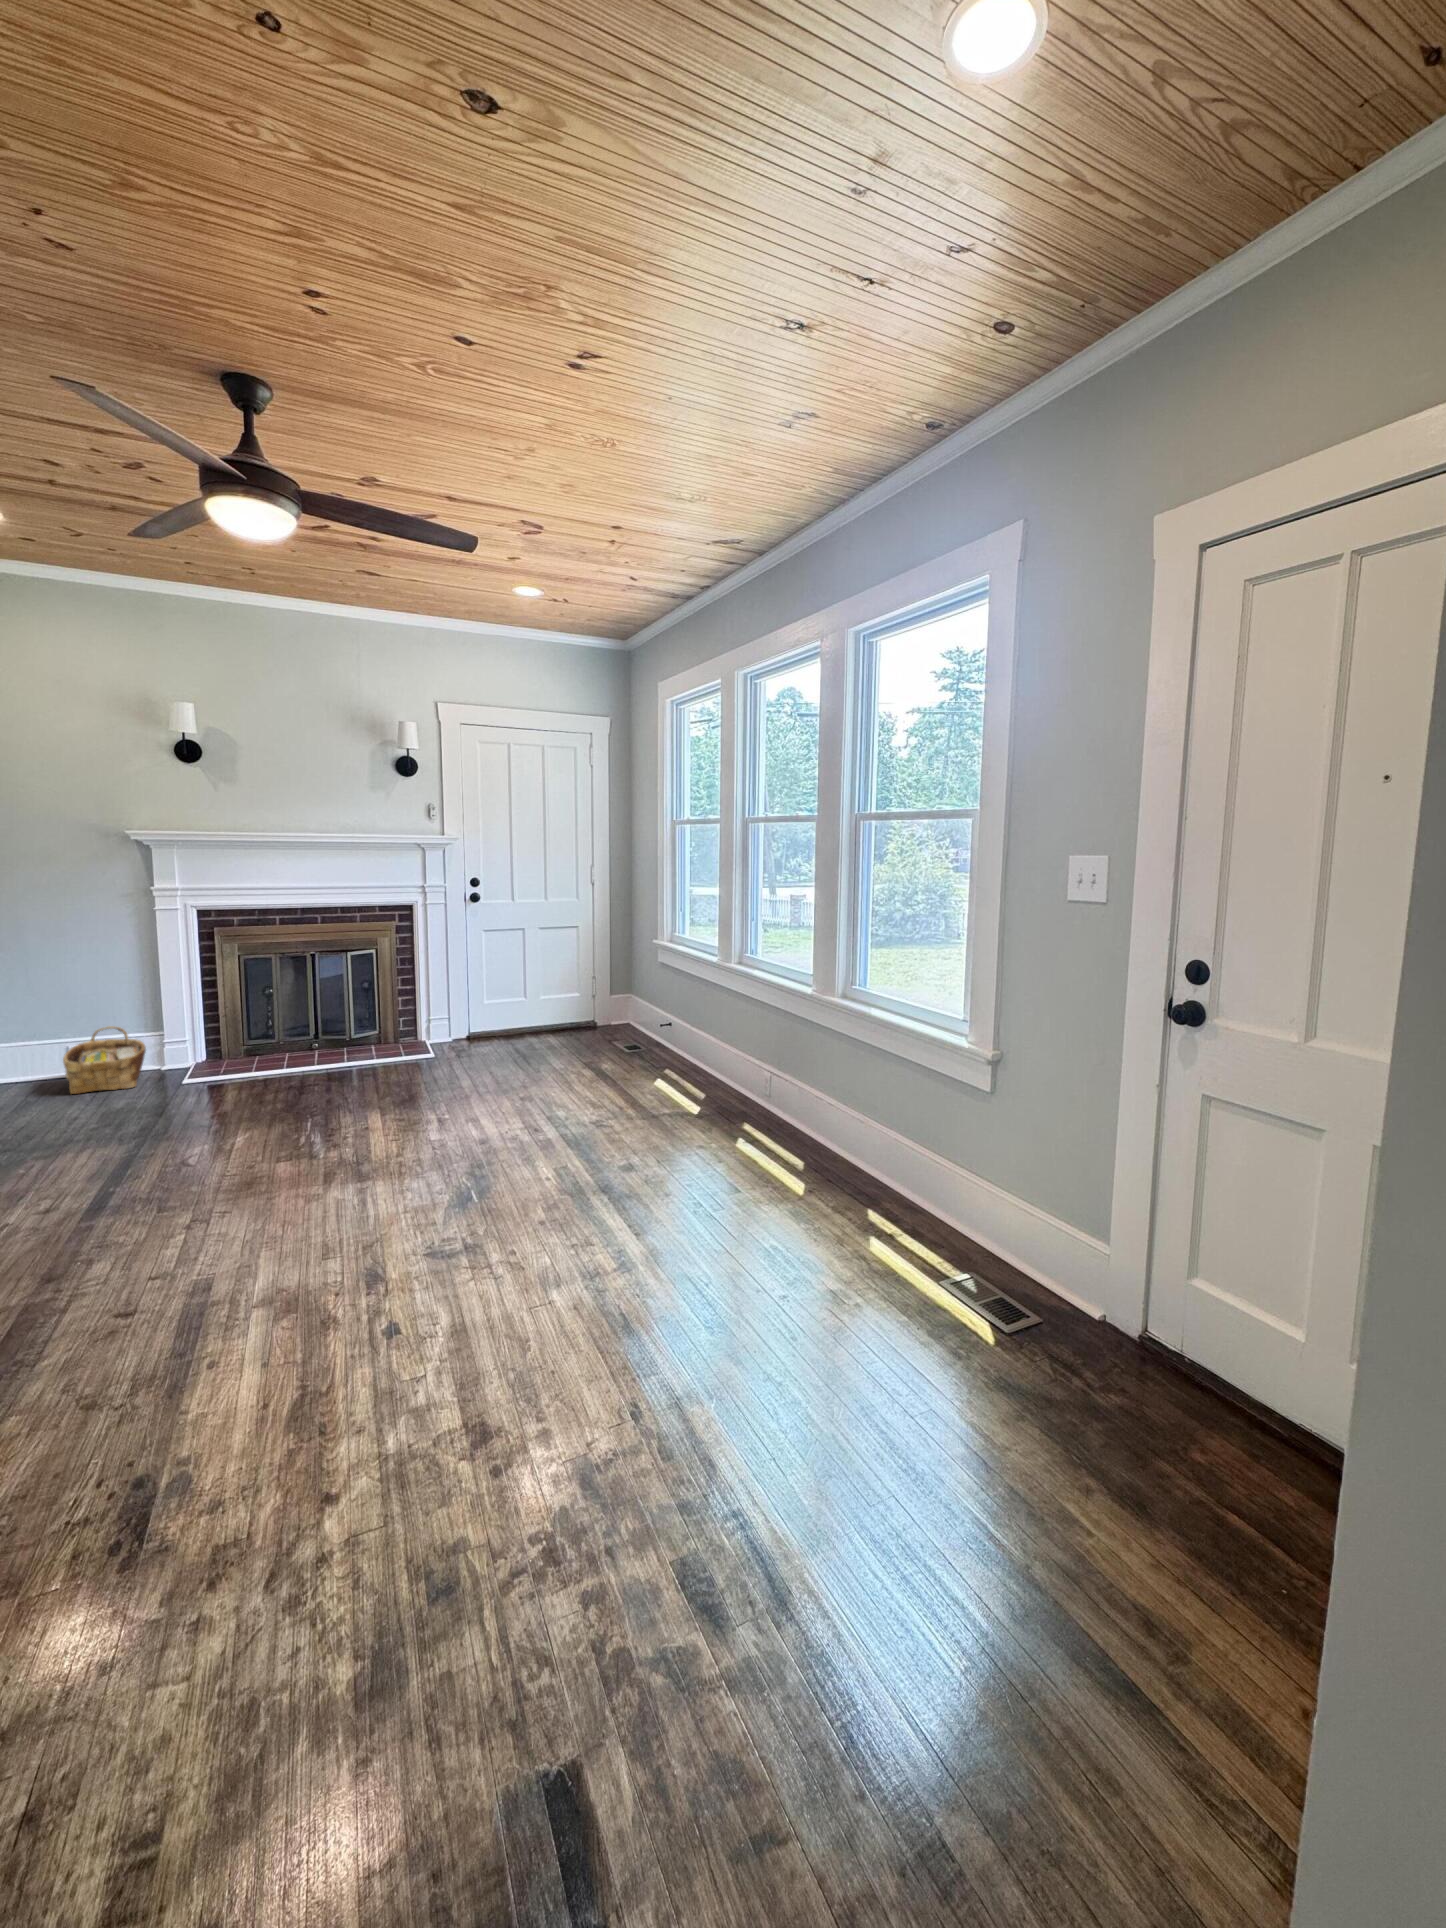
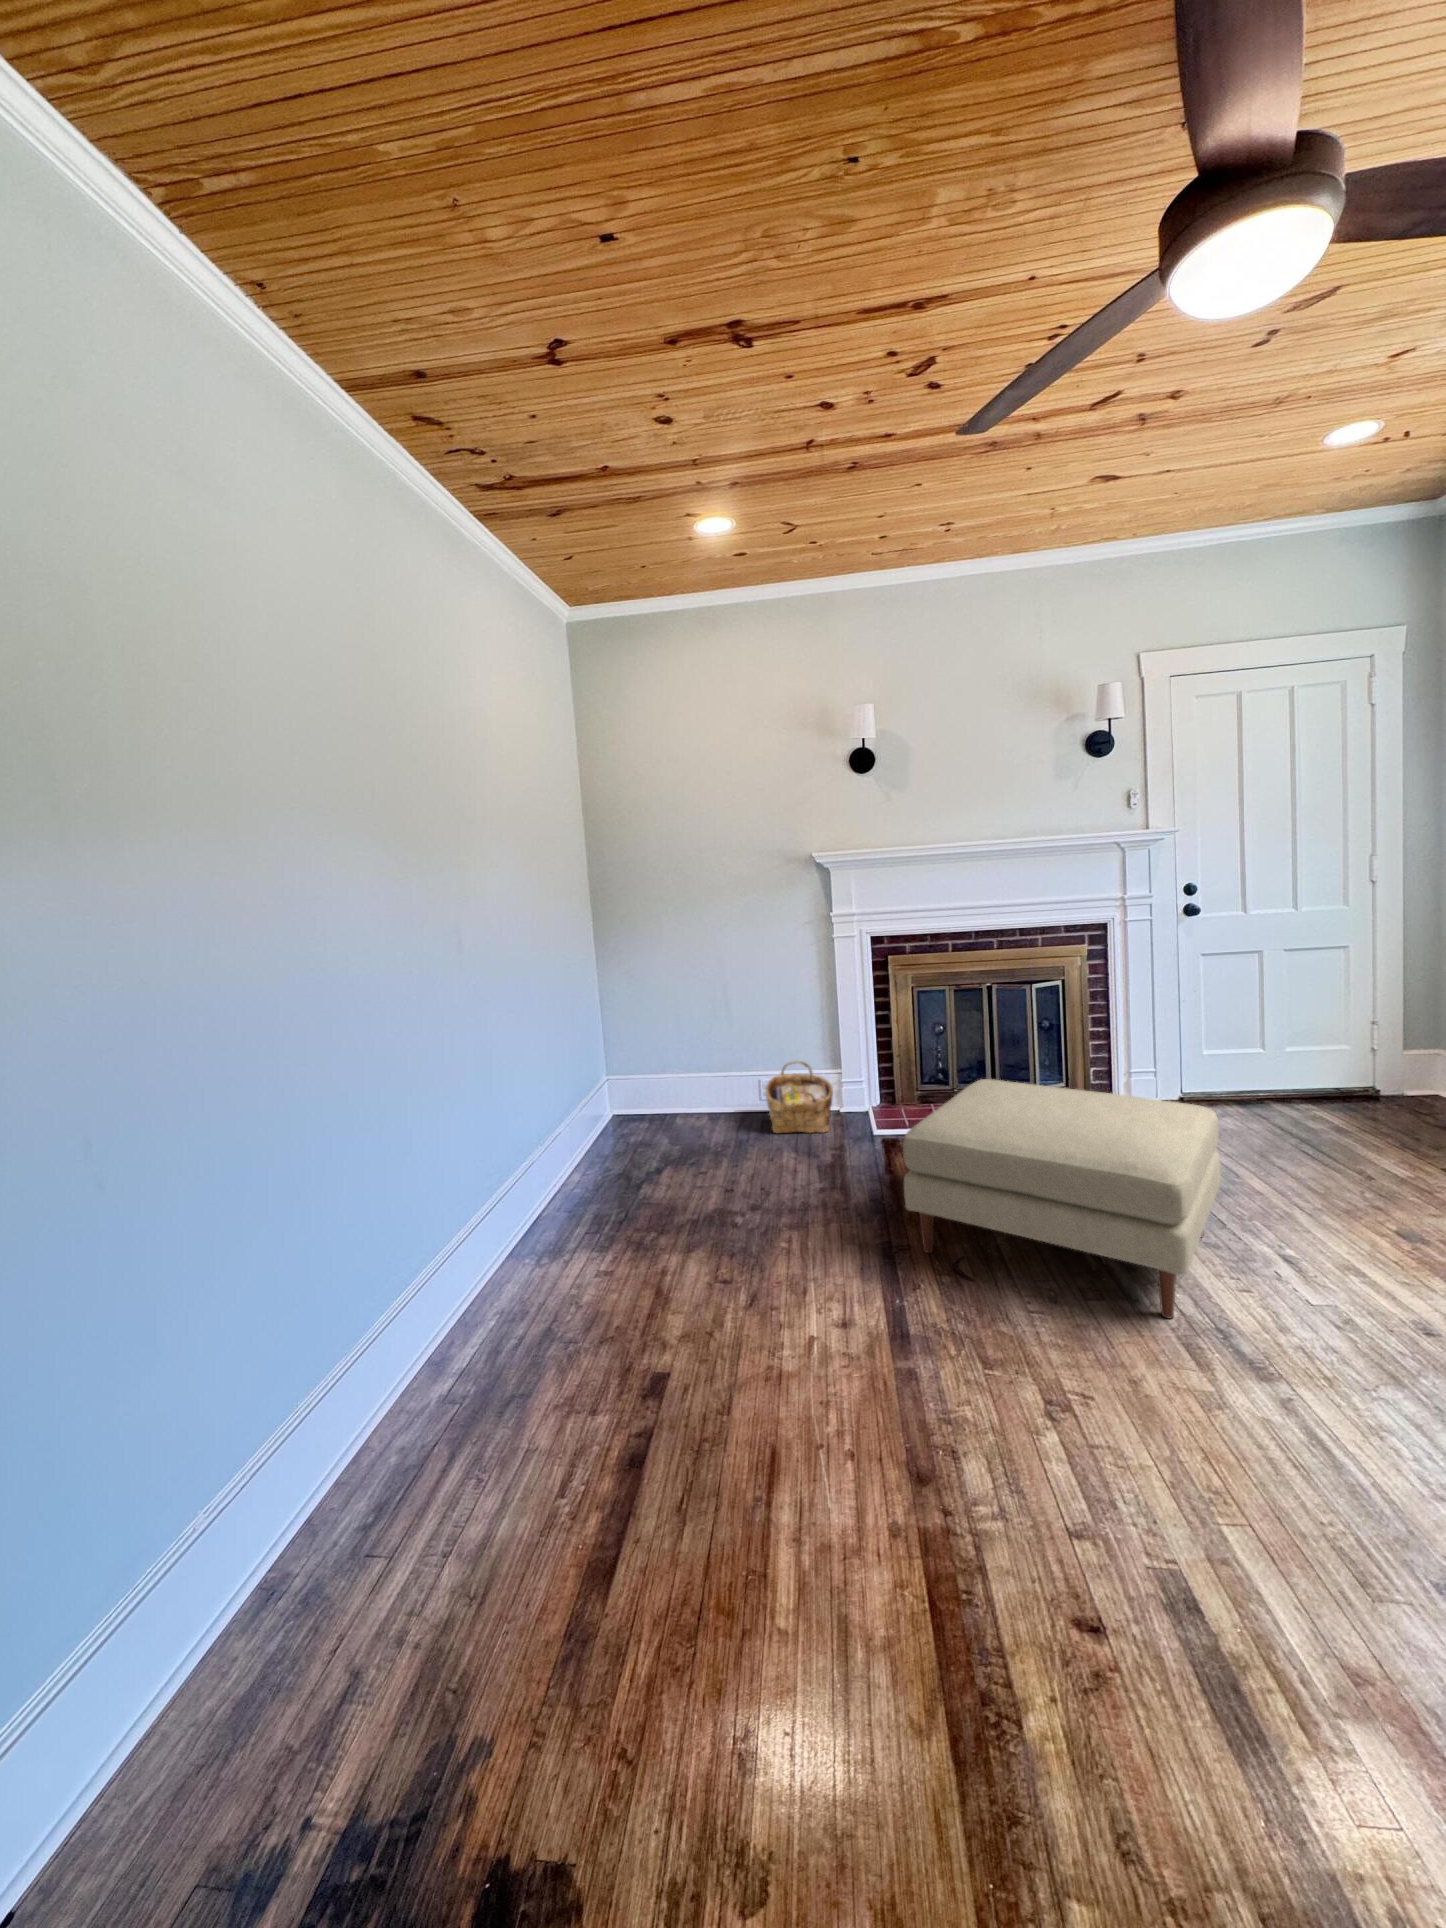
ottoman: none [147,1020,418,1161] -> present [903,1079,1221,1318]

